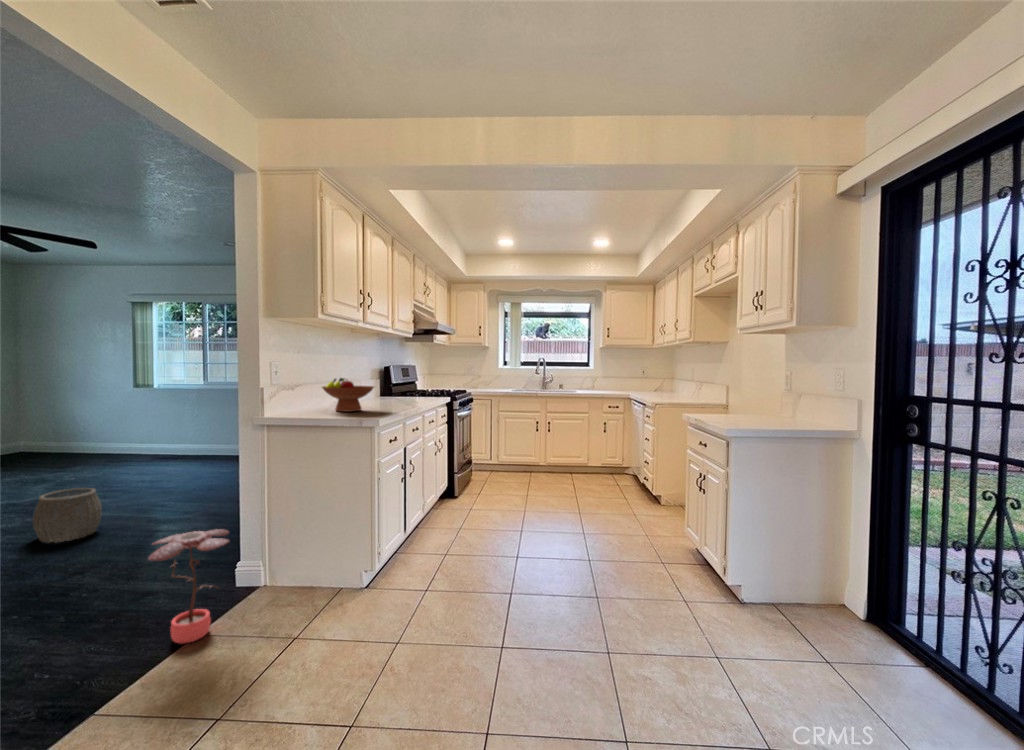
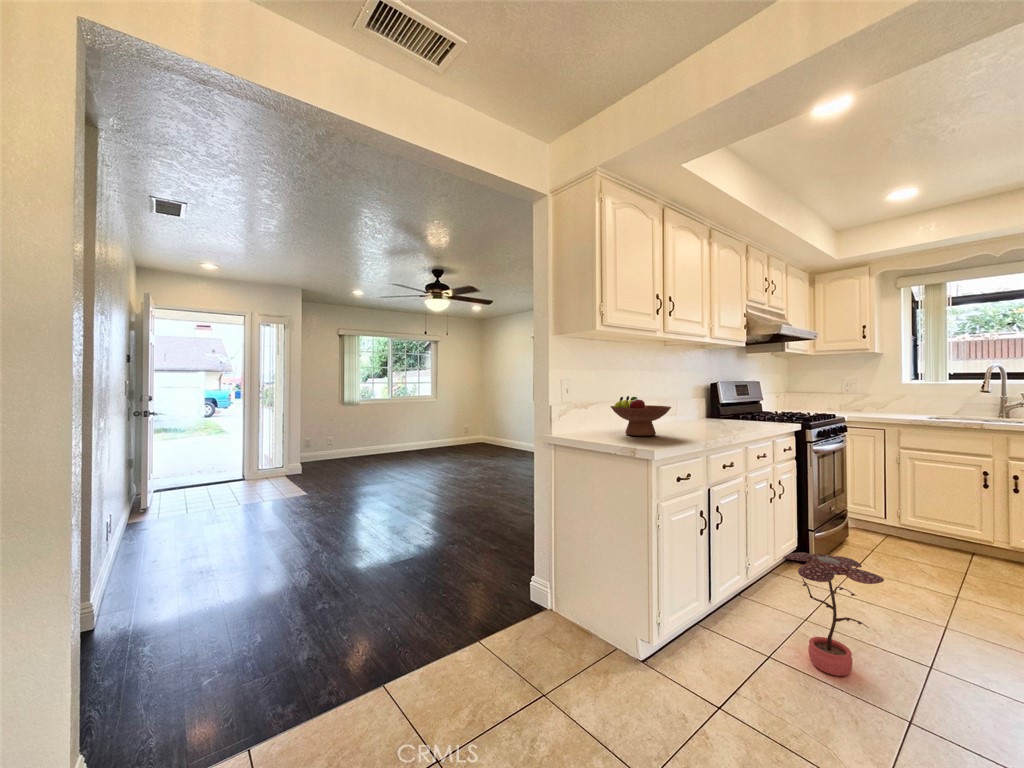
woven basket: present [33,488,102,543] -> none [437,478,475,518]
potted plant: present [149,529,229,643] -> present [783,552,884,676]

